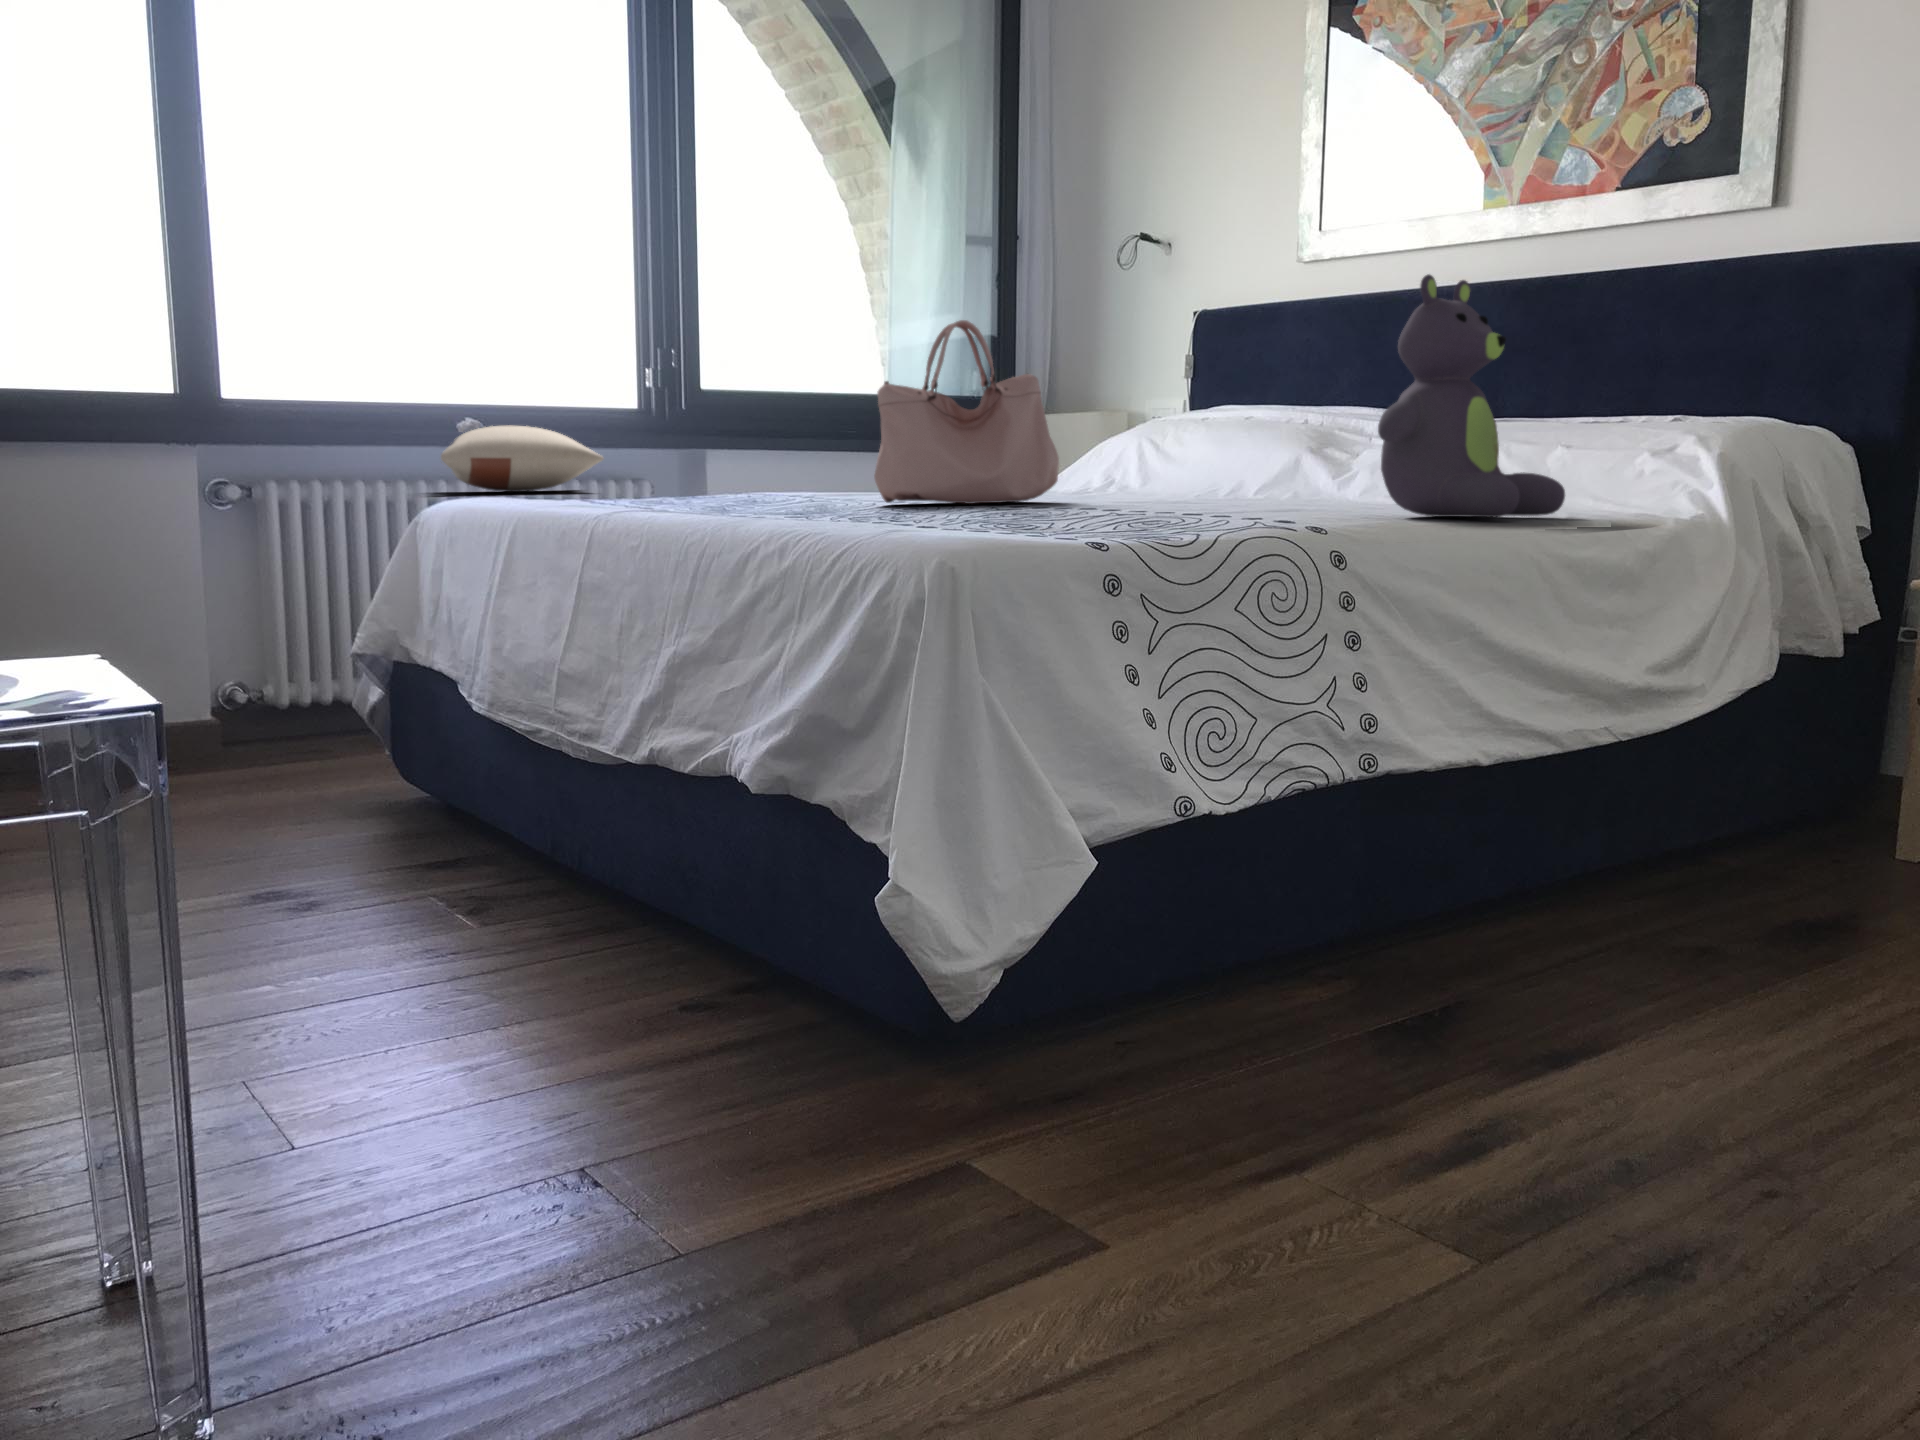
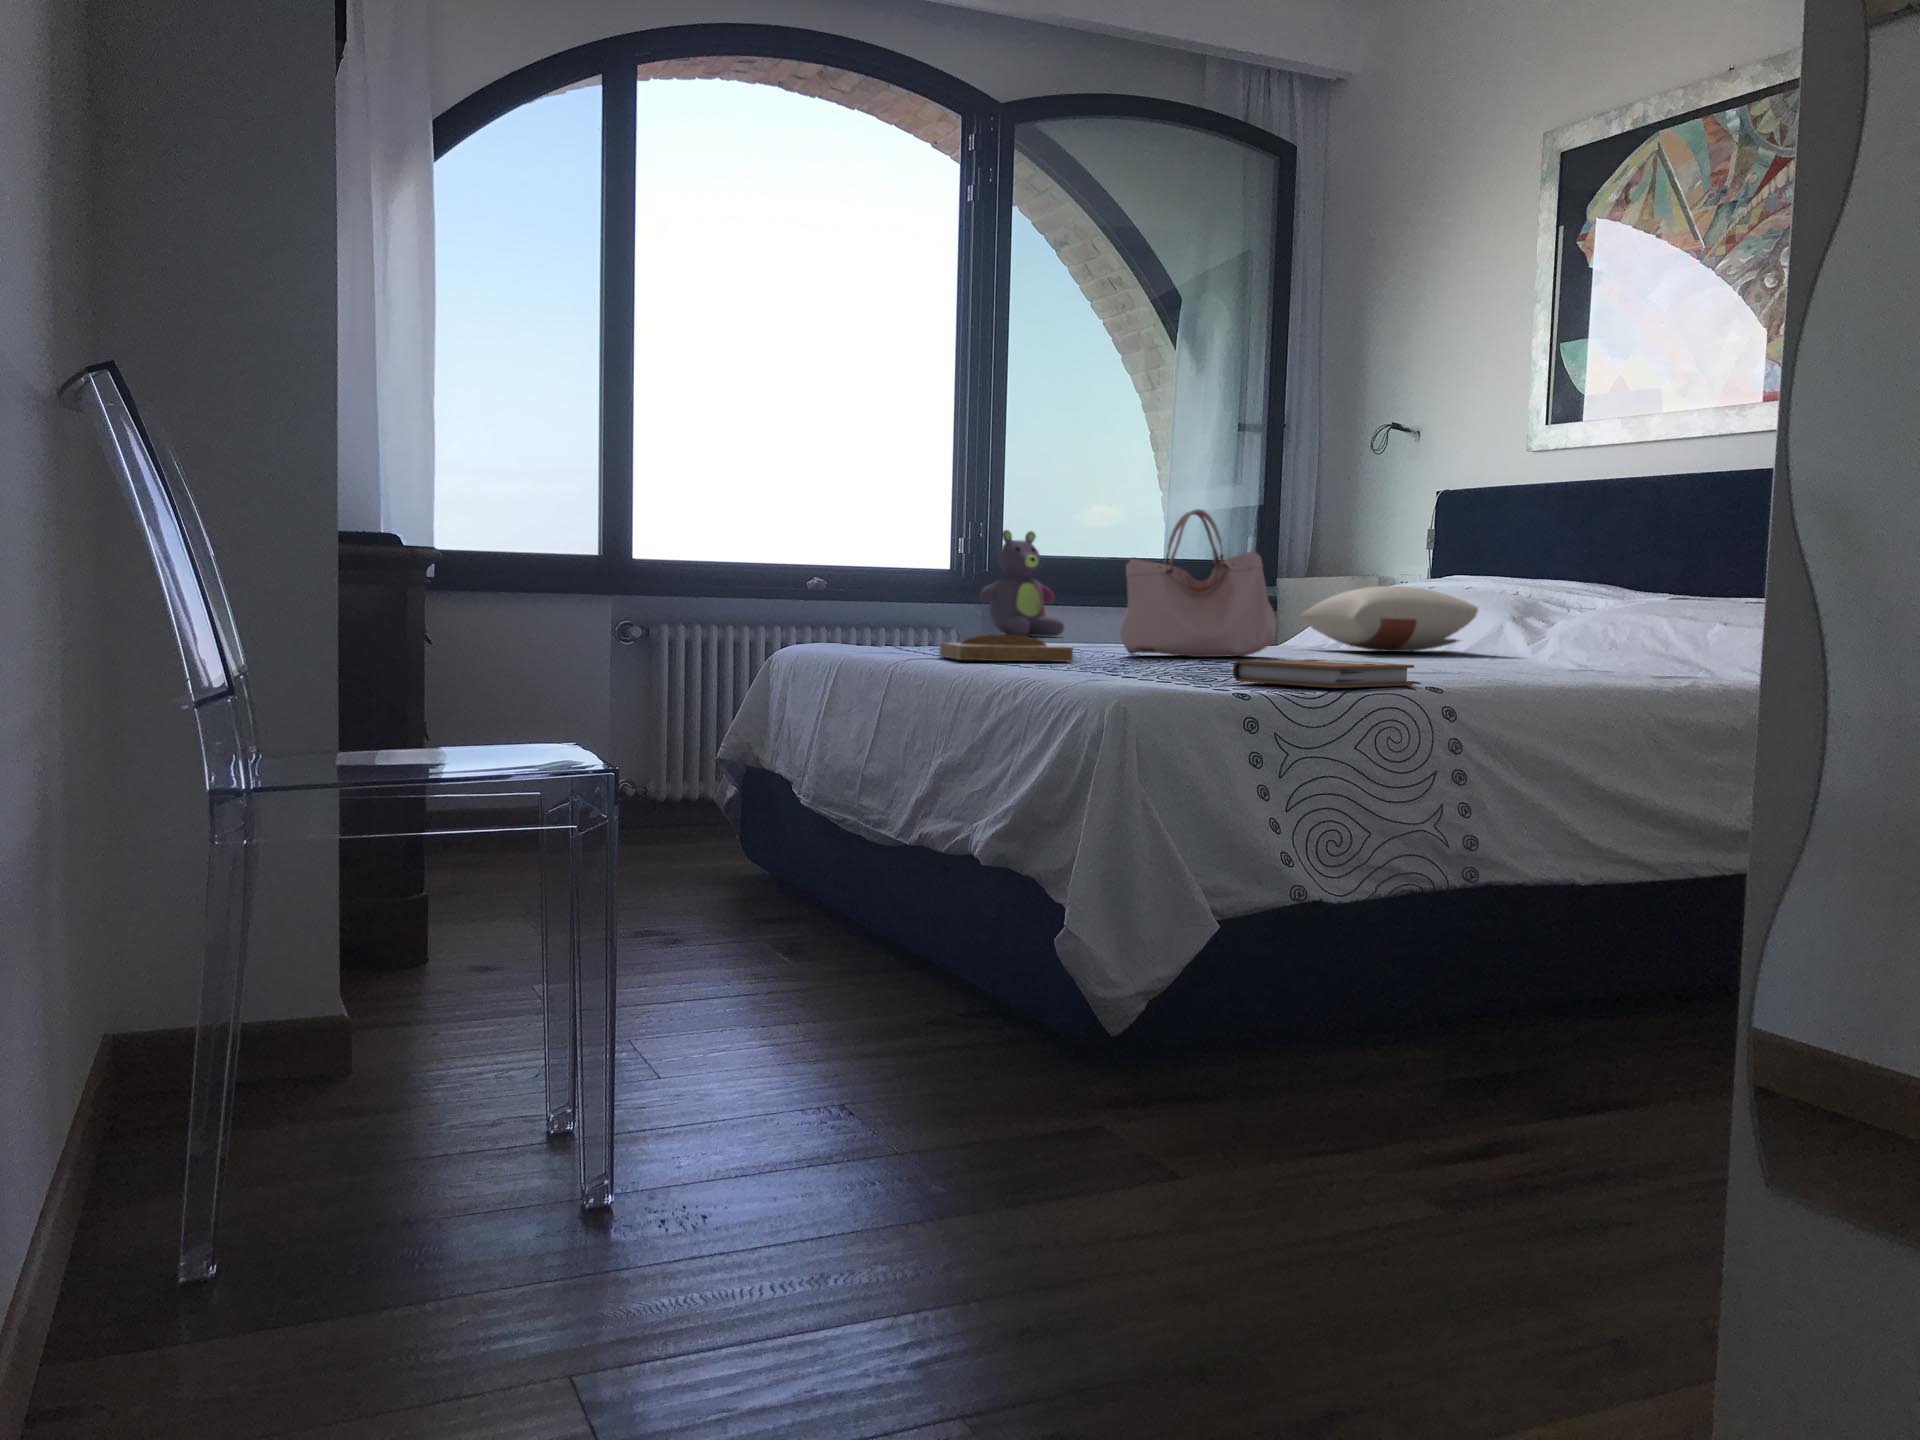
stuffed bear: present [1378,274,1565,517] -> present [979,530,1064,636]
pillow: present [441,425,604,492] -> present [1300,586,1480,652]
tray: none [649,481,827,515] -> present [939,634,1073,662]
notebook: none [1068,499,1287,533] -> present [1233,659,1414,688]

